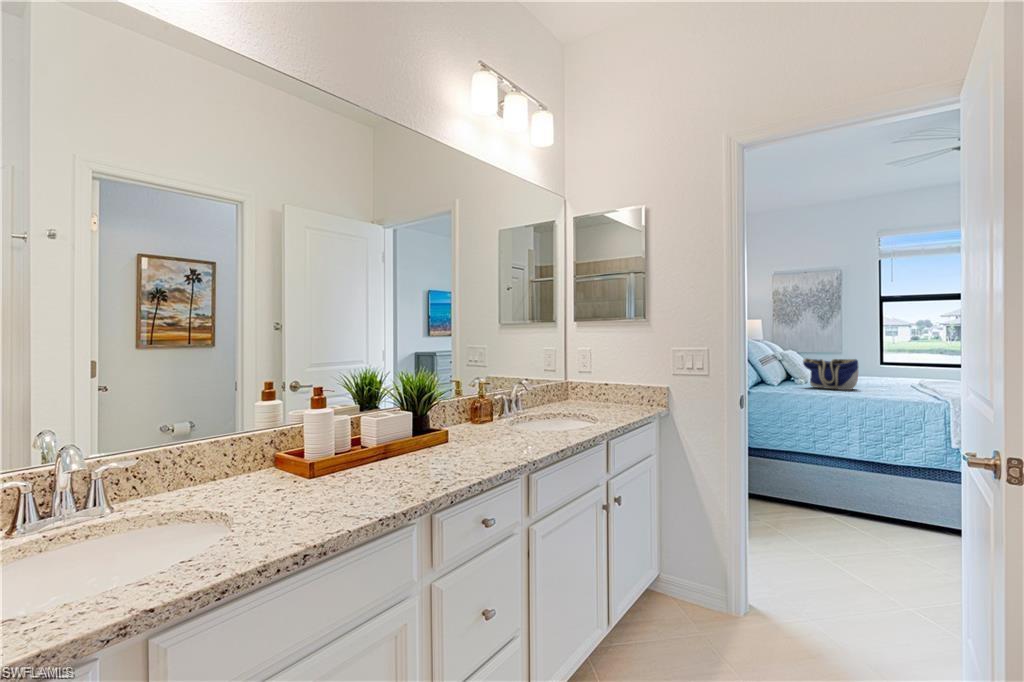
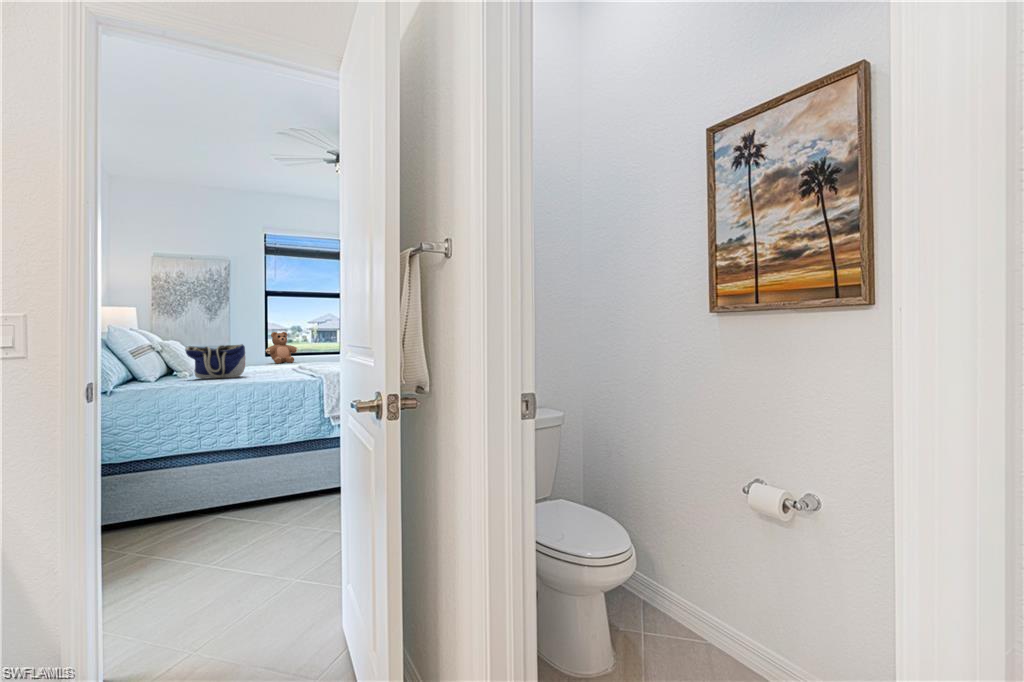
teddy bear: none [878,340,919,375] -> present [265,332,298,364]

